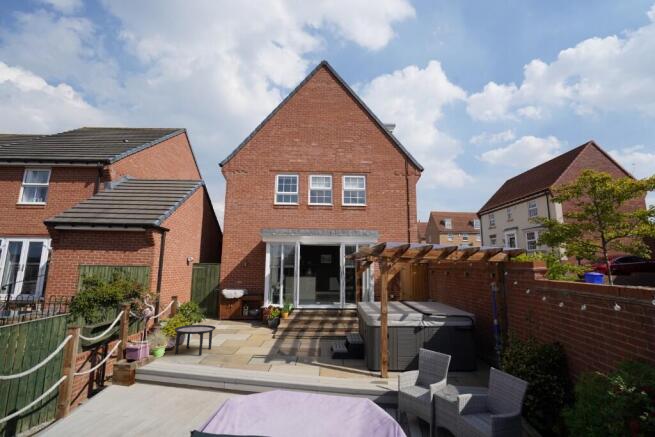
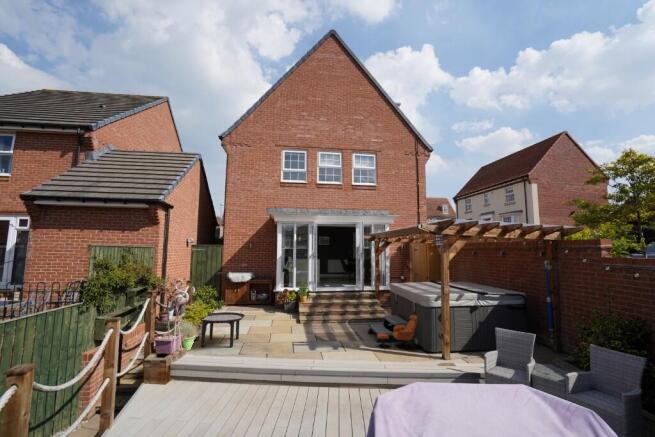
lounge chair: none [327,333,366,365] -> present [377,315,417,347]

